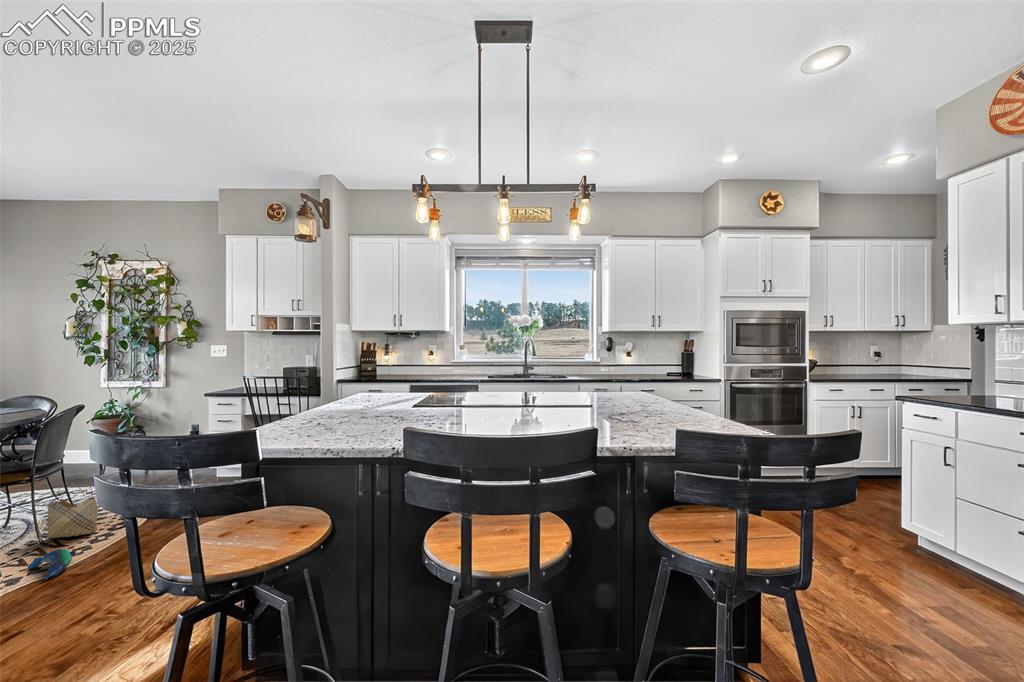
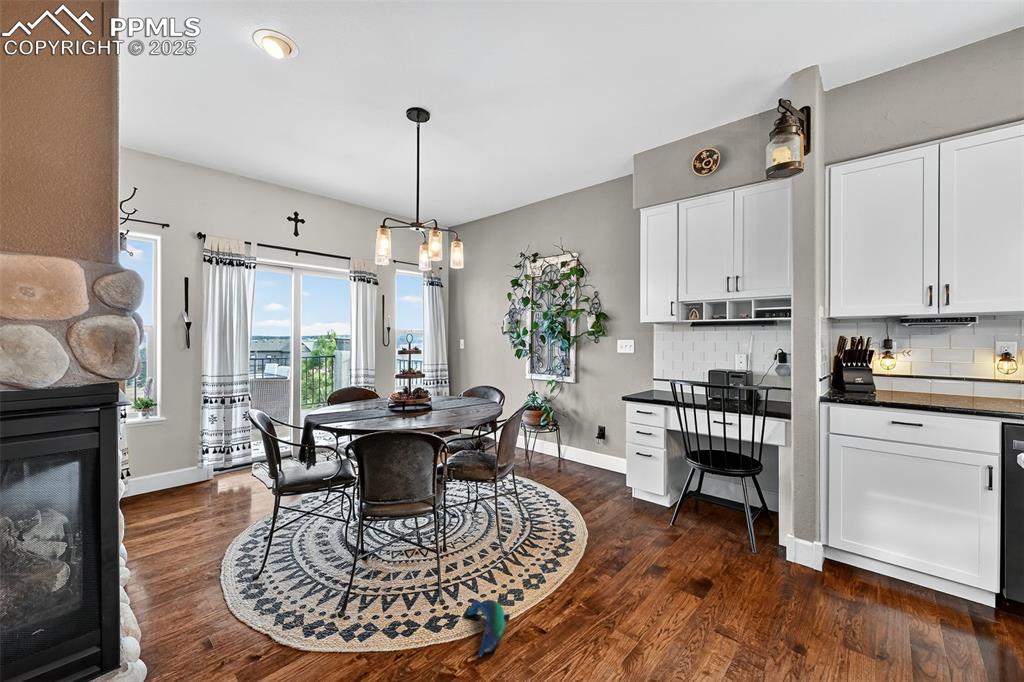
woven basket: present [47,479,98,539] -> none [486,493,531,566]

